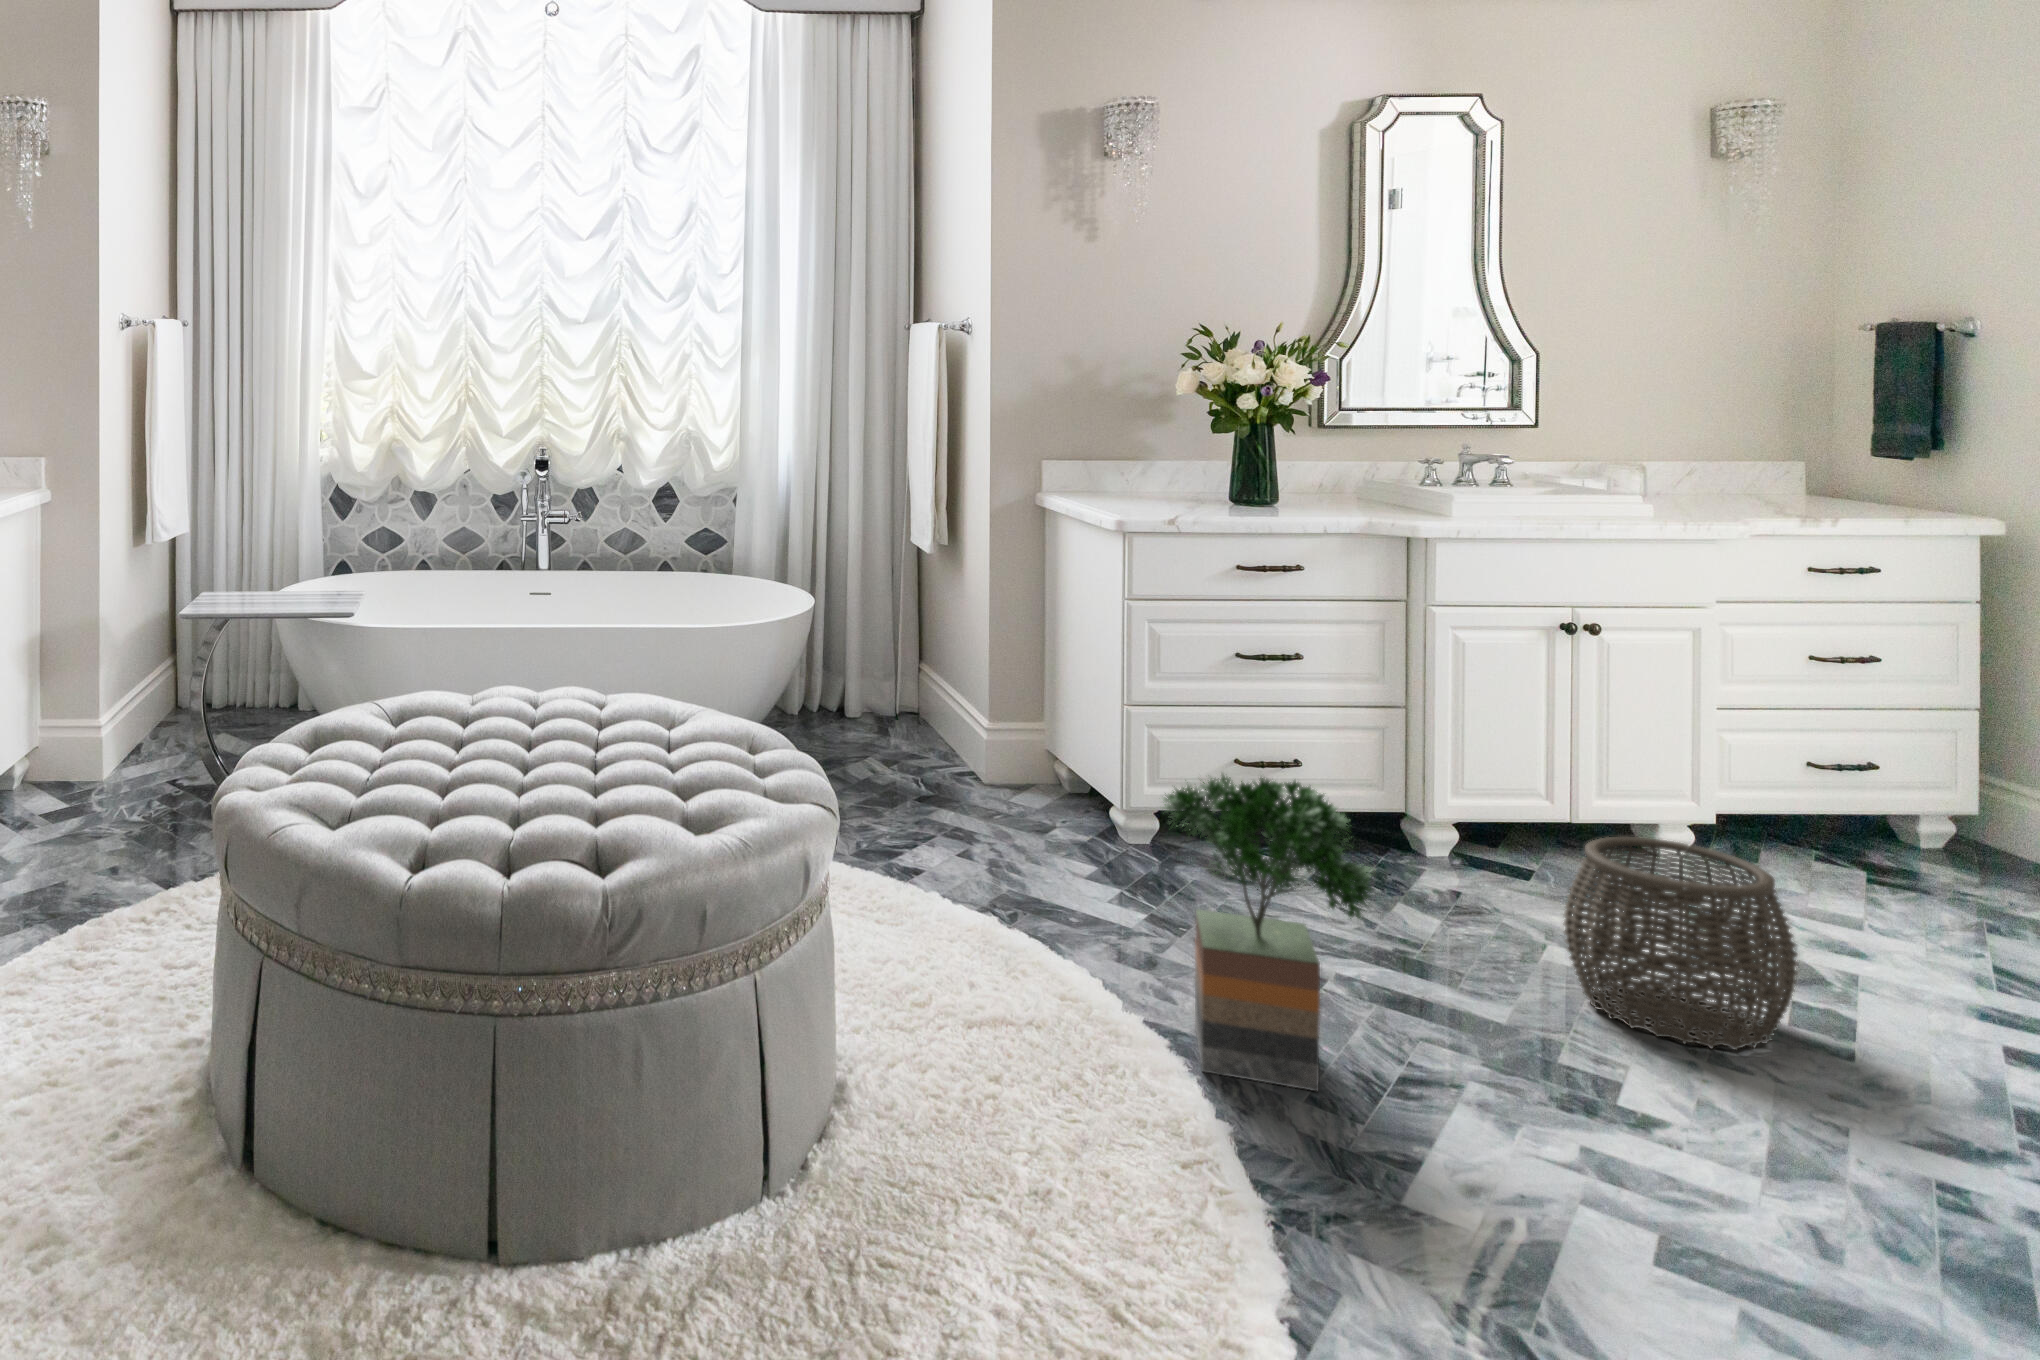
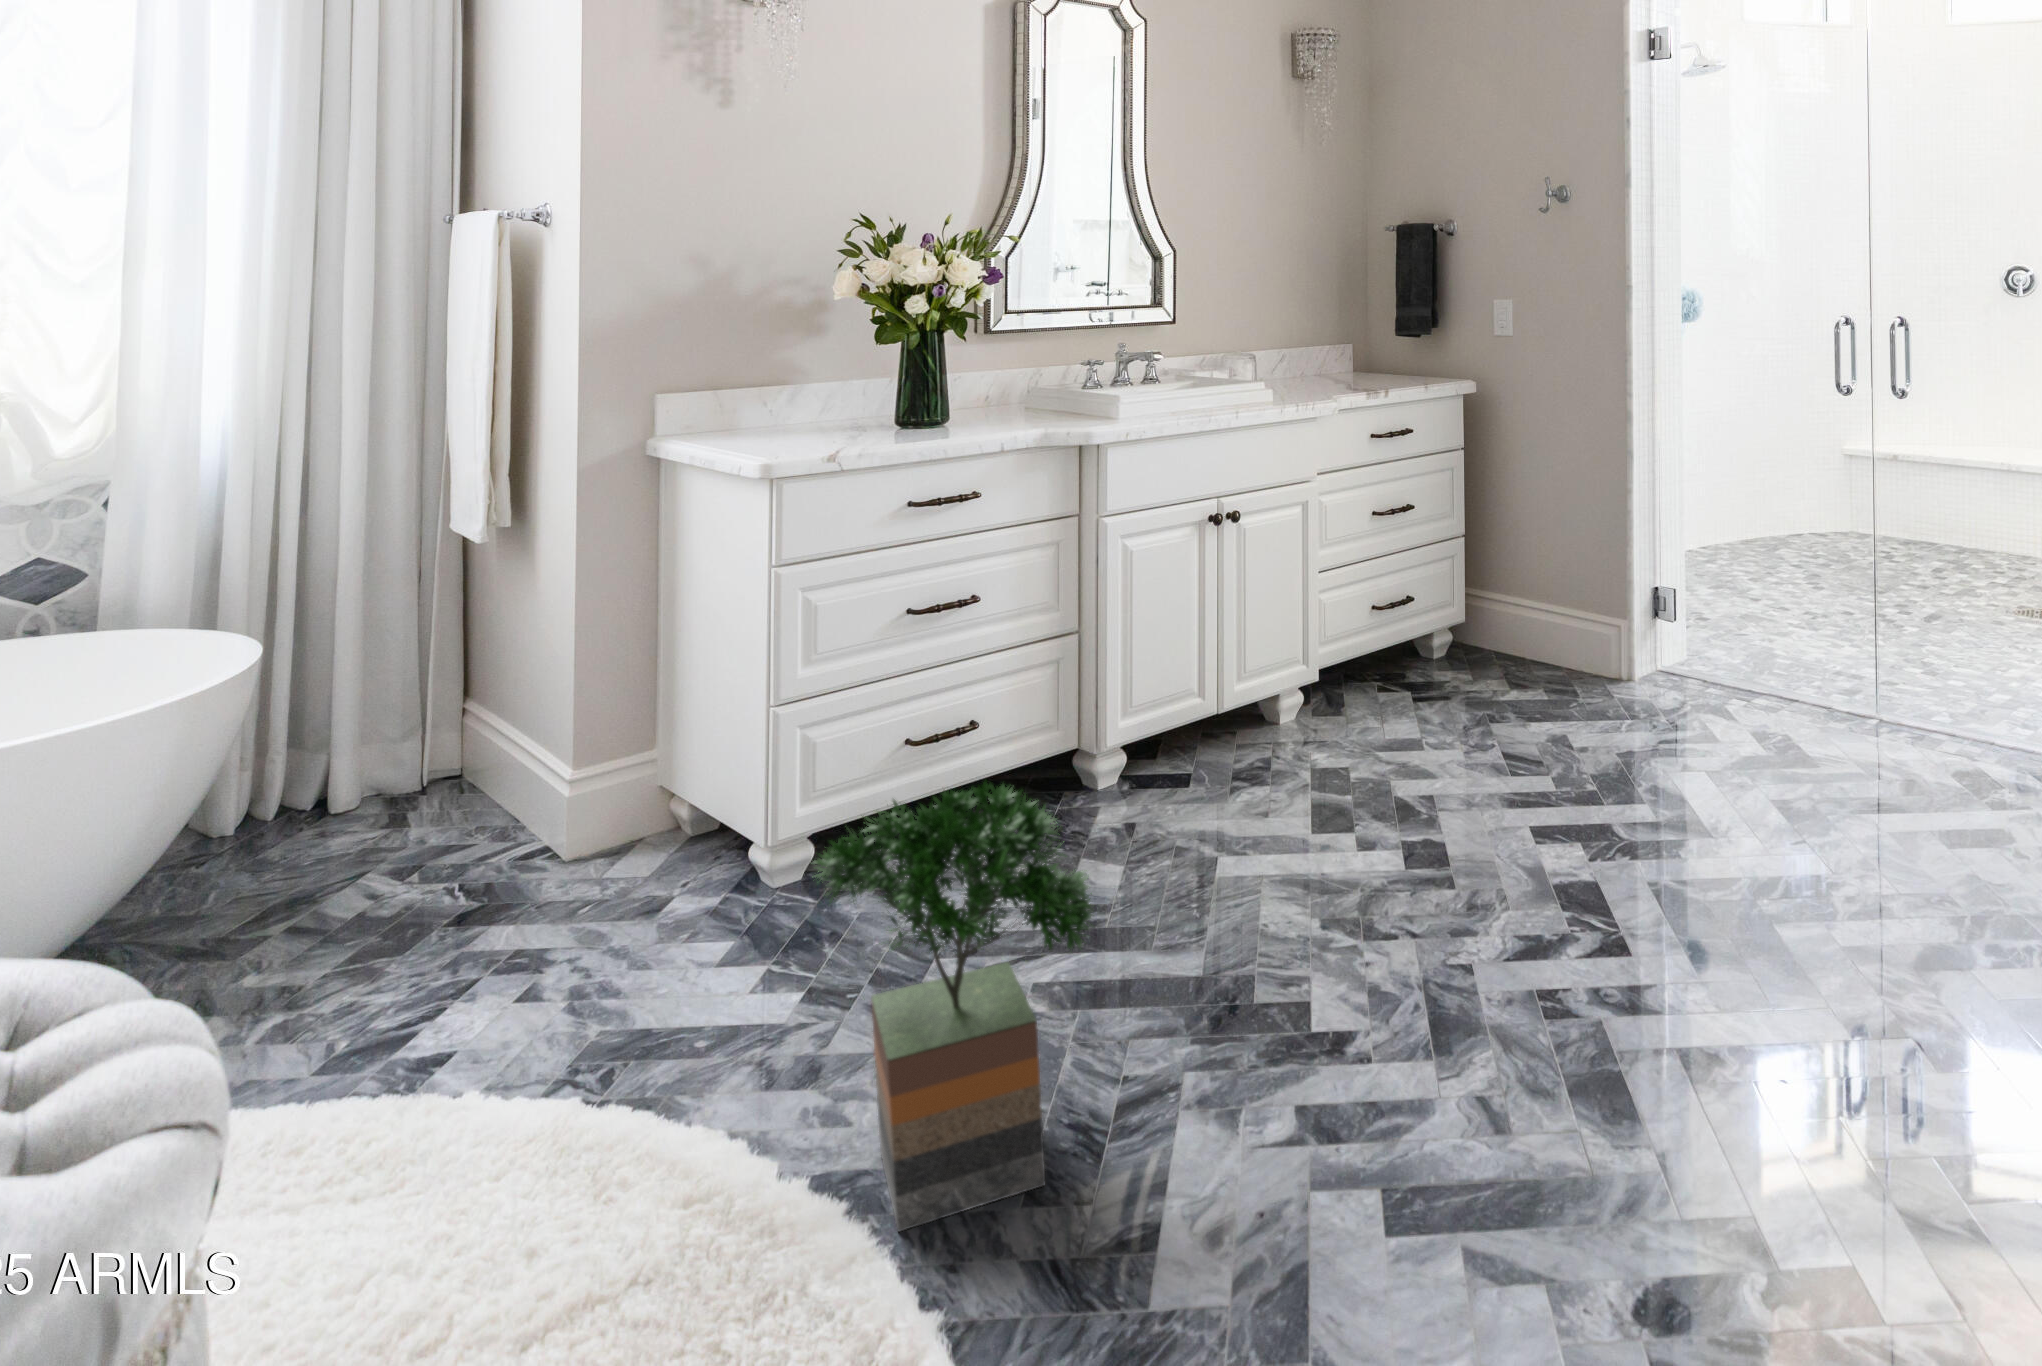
woven basket: present [1564,837,1798,1050] -> none [1244,721,1432,932]

